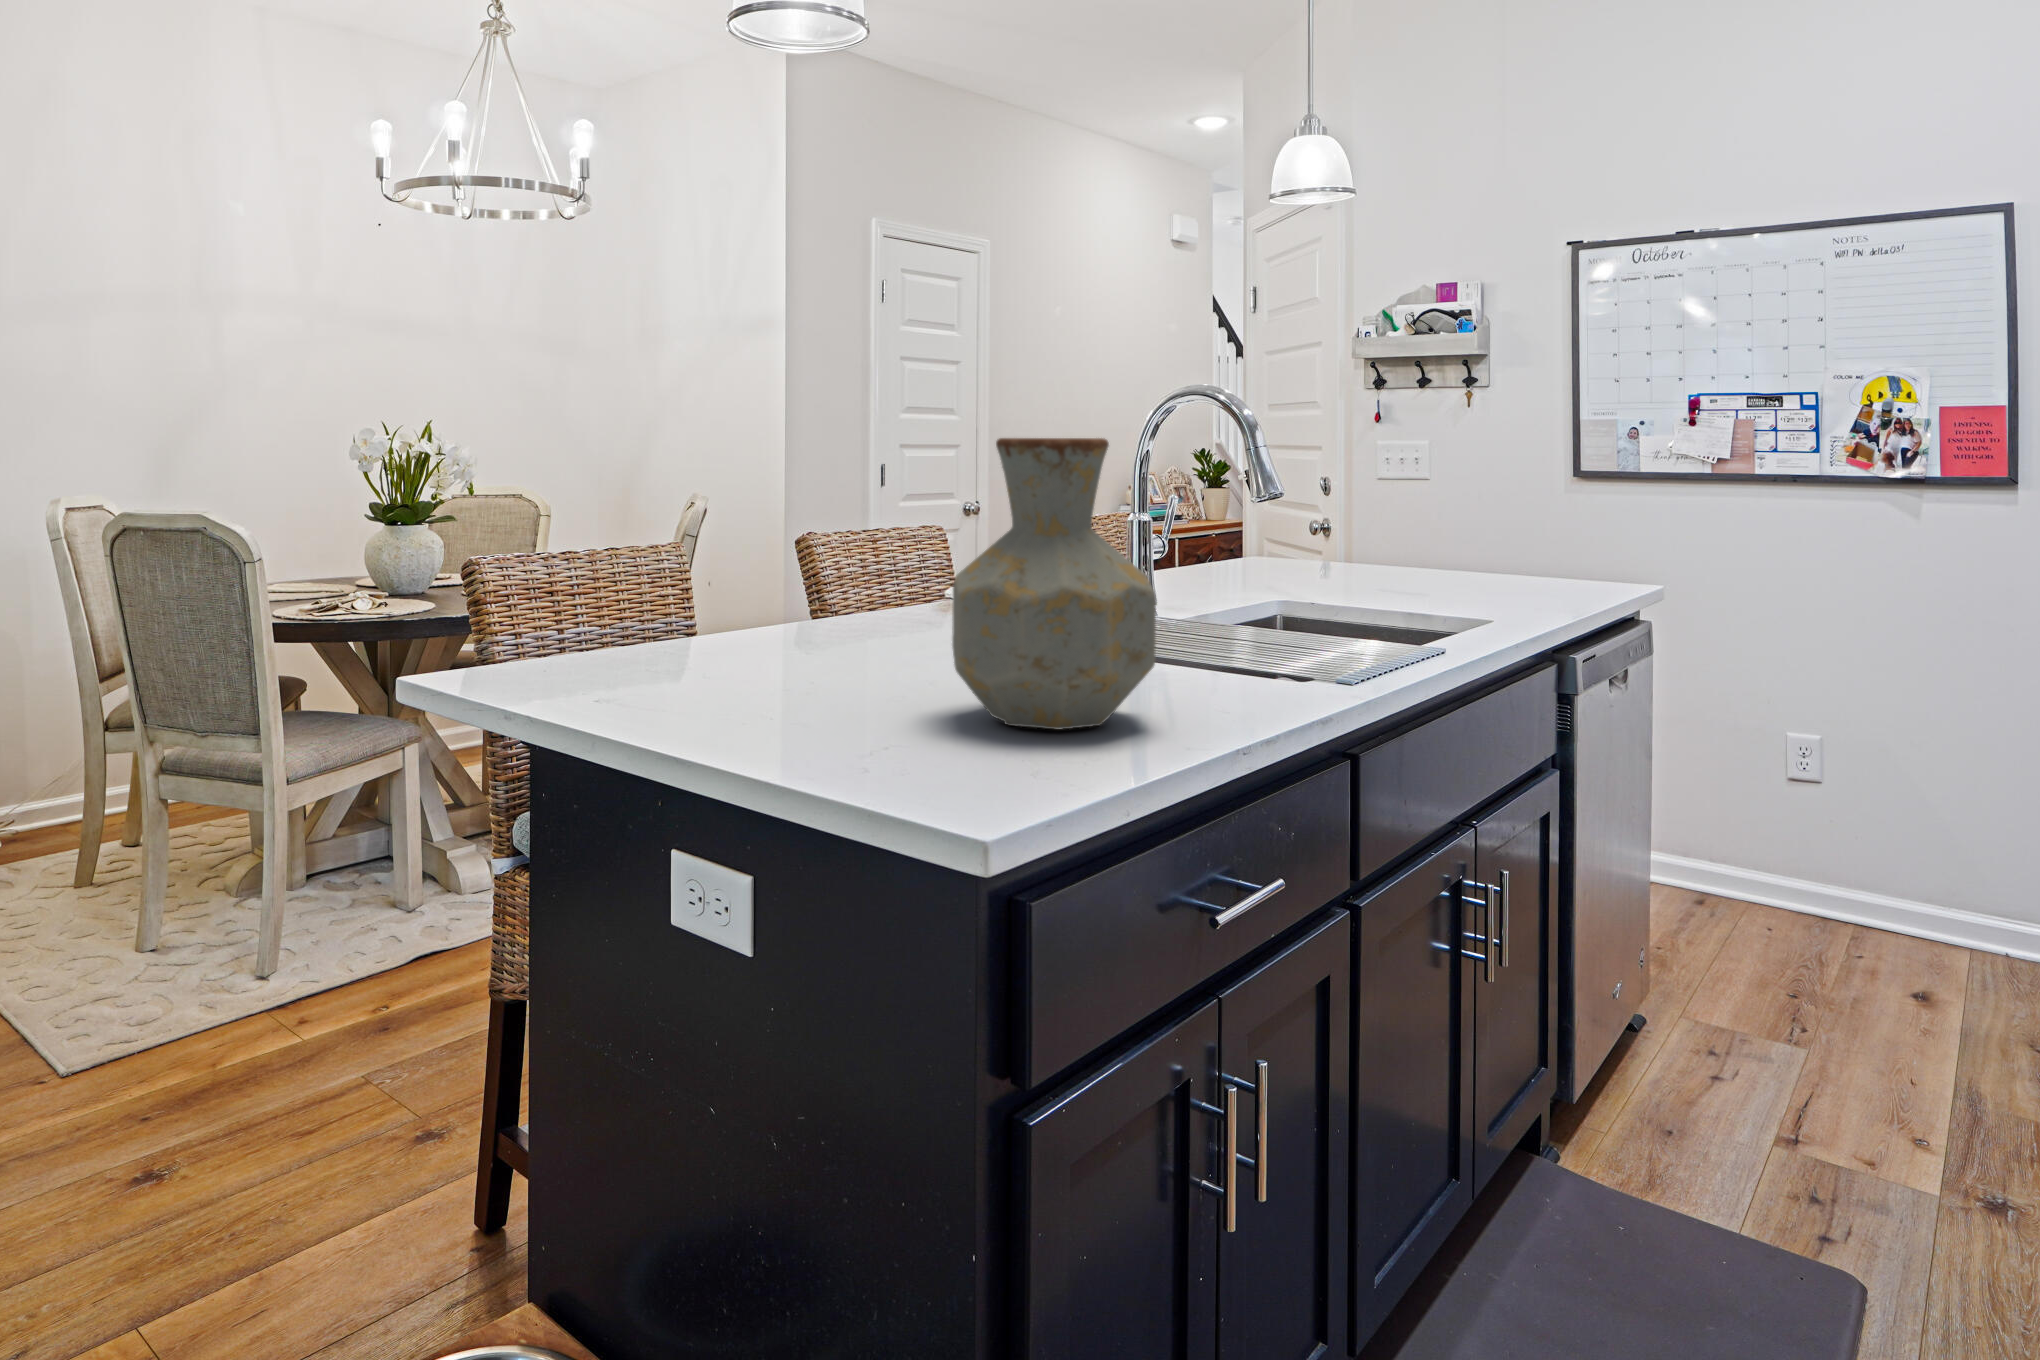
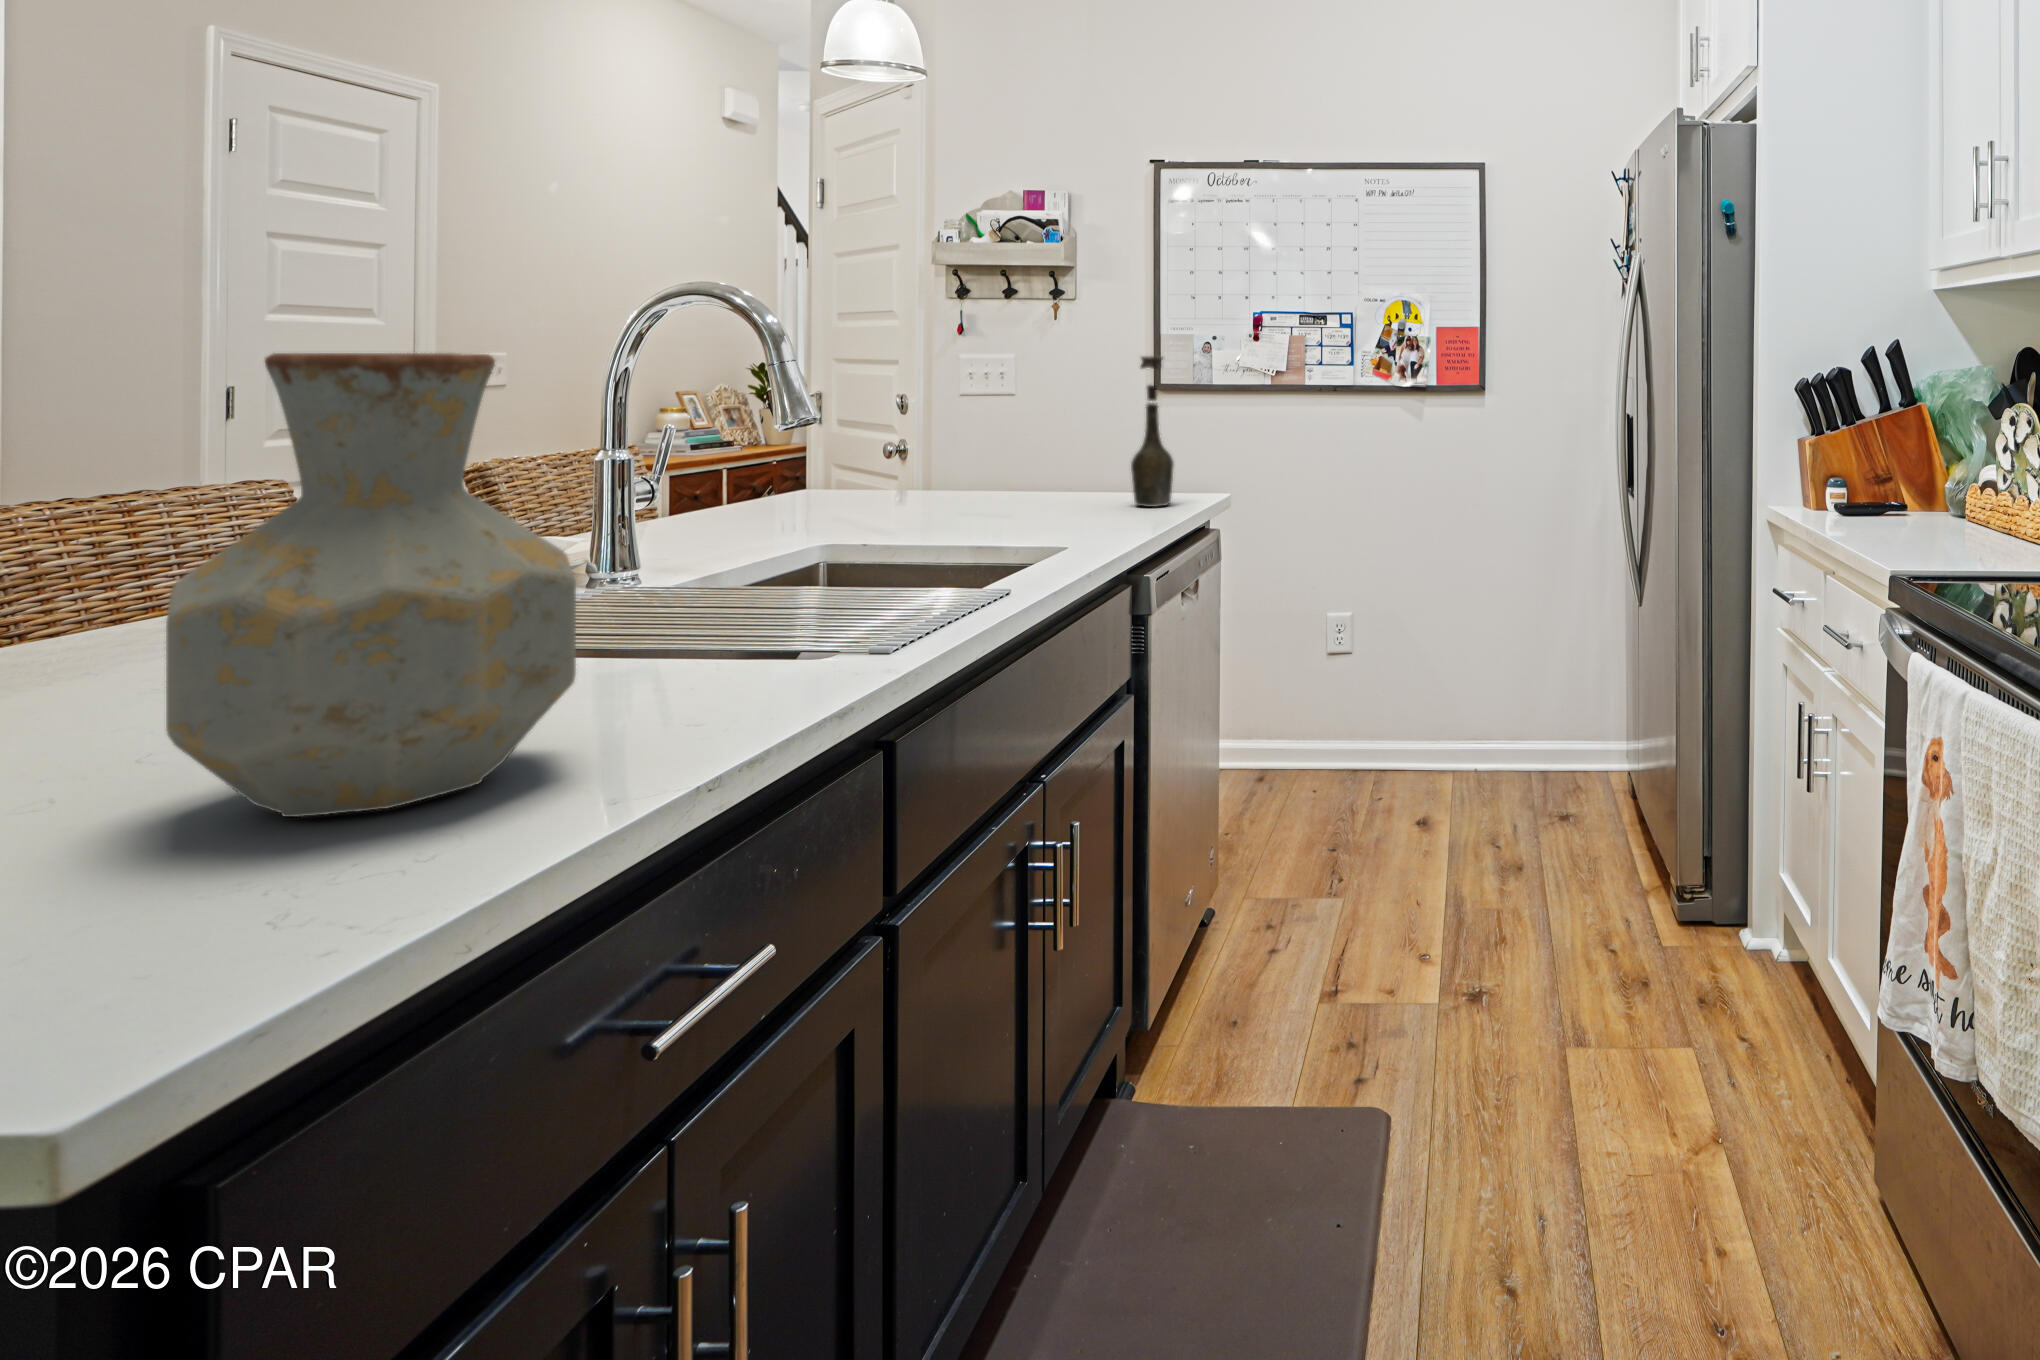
bottle: none [1553,442,1598,593] -> present [1131,356,1174,507]

